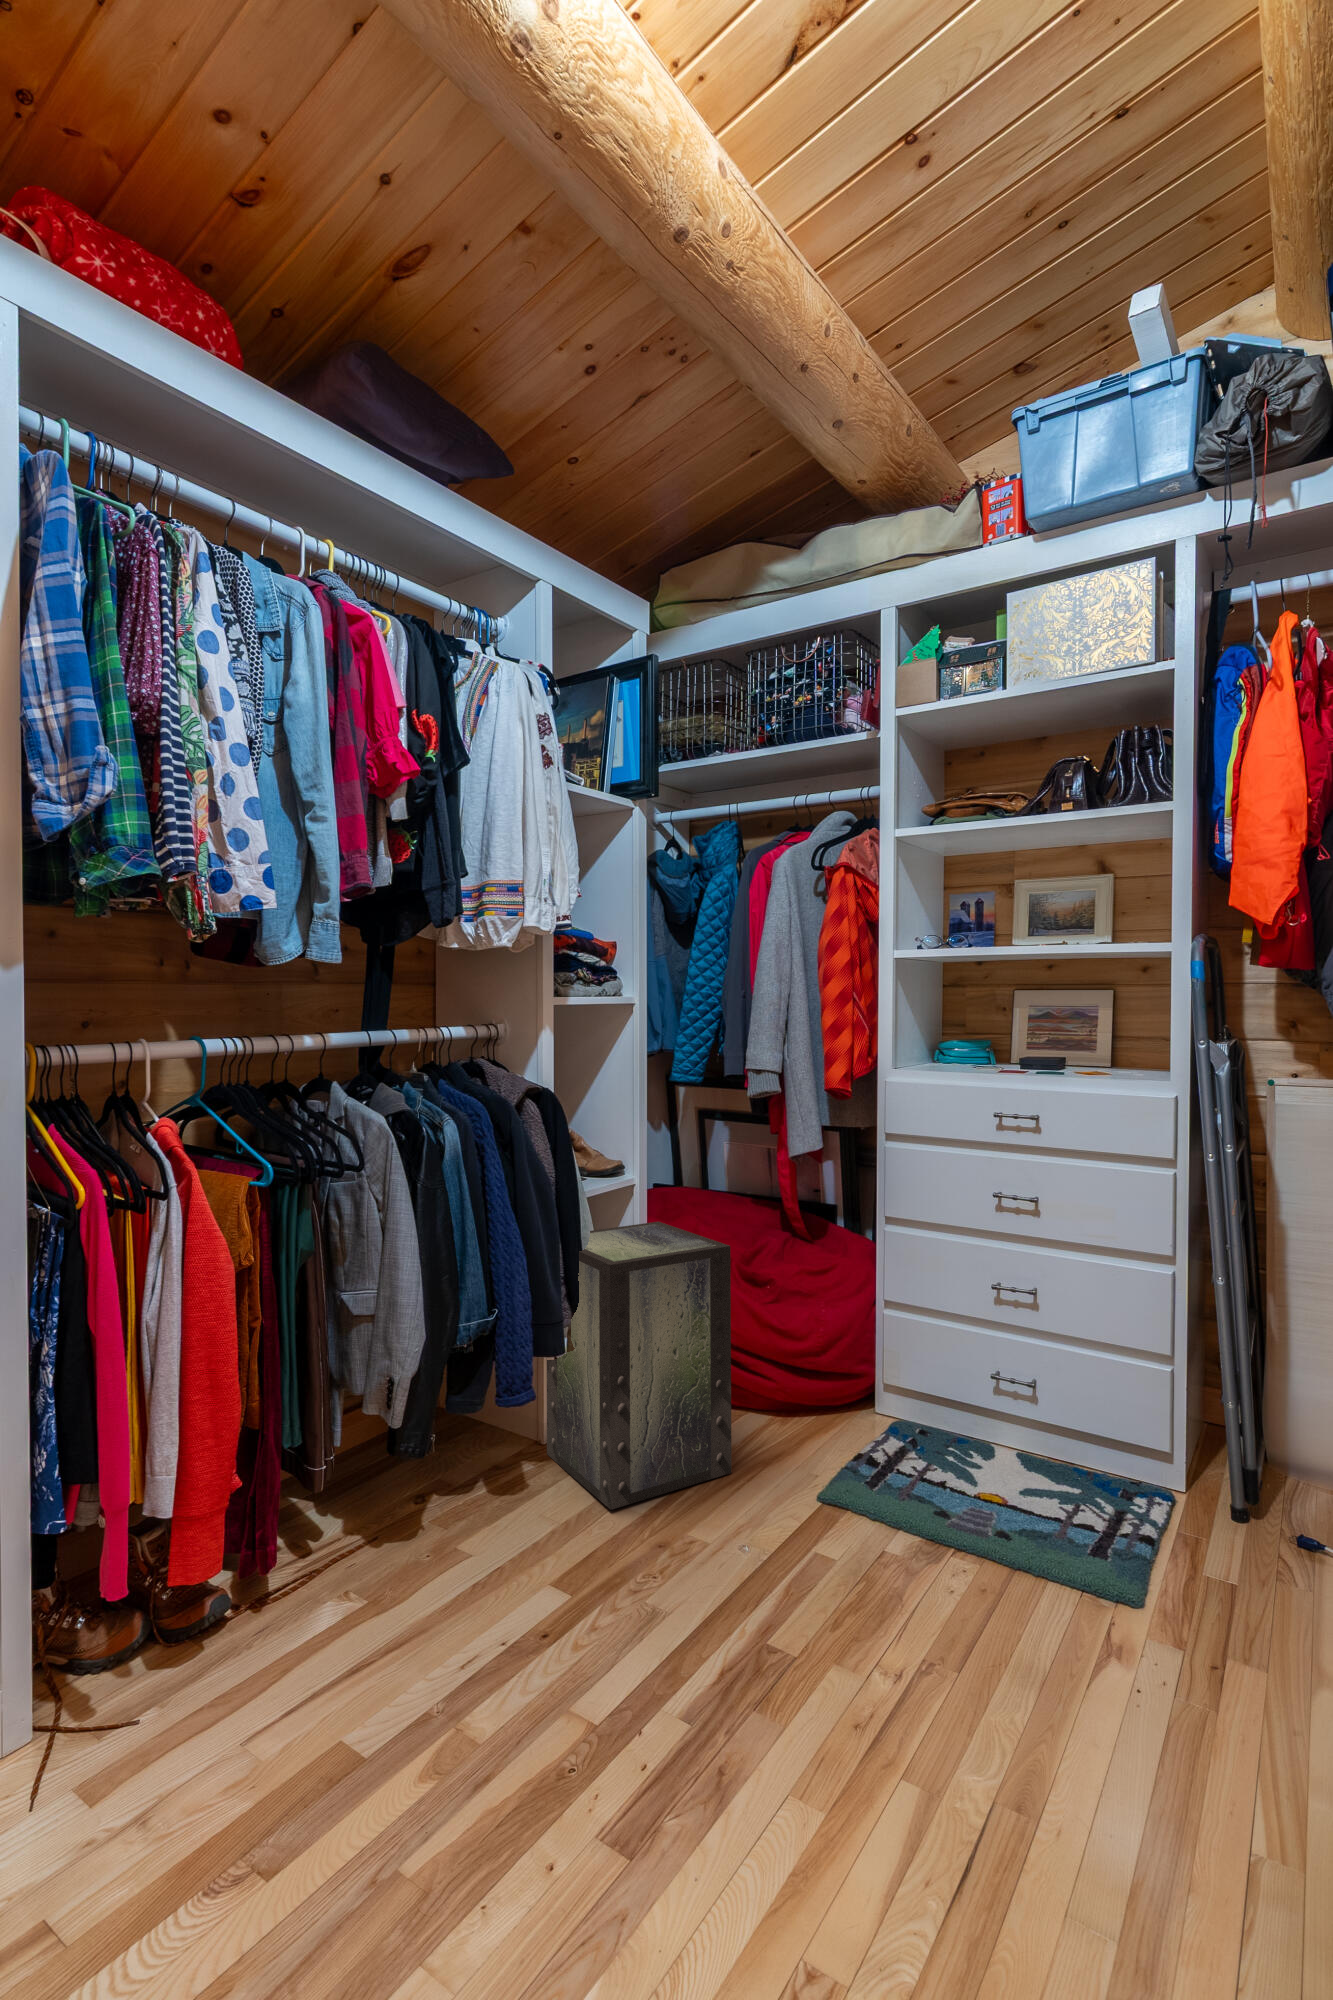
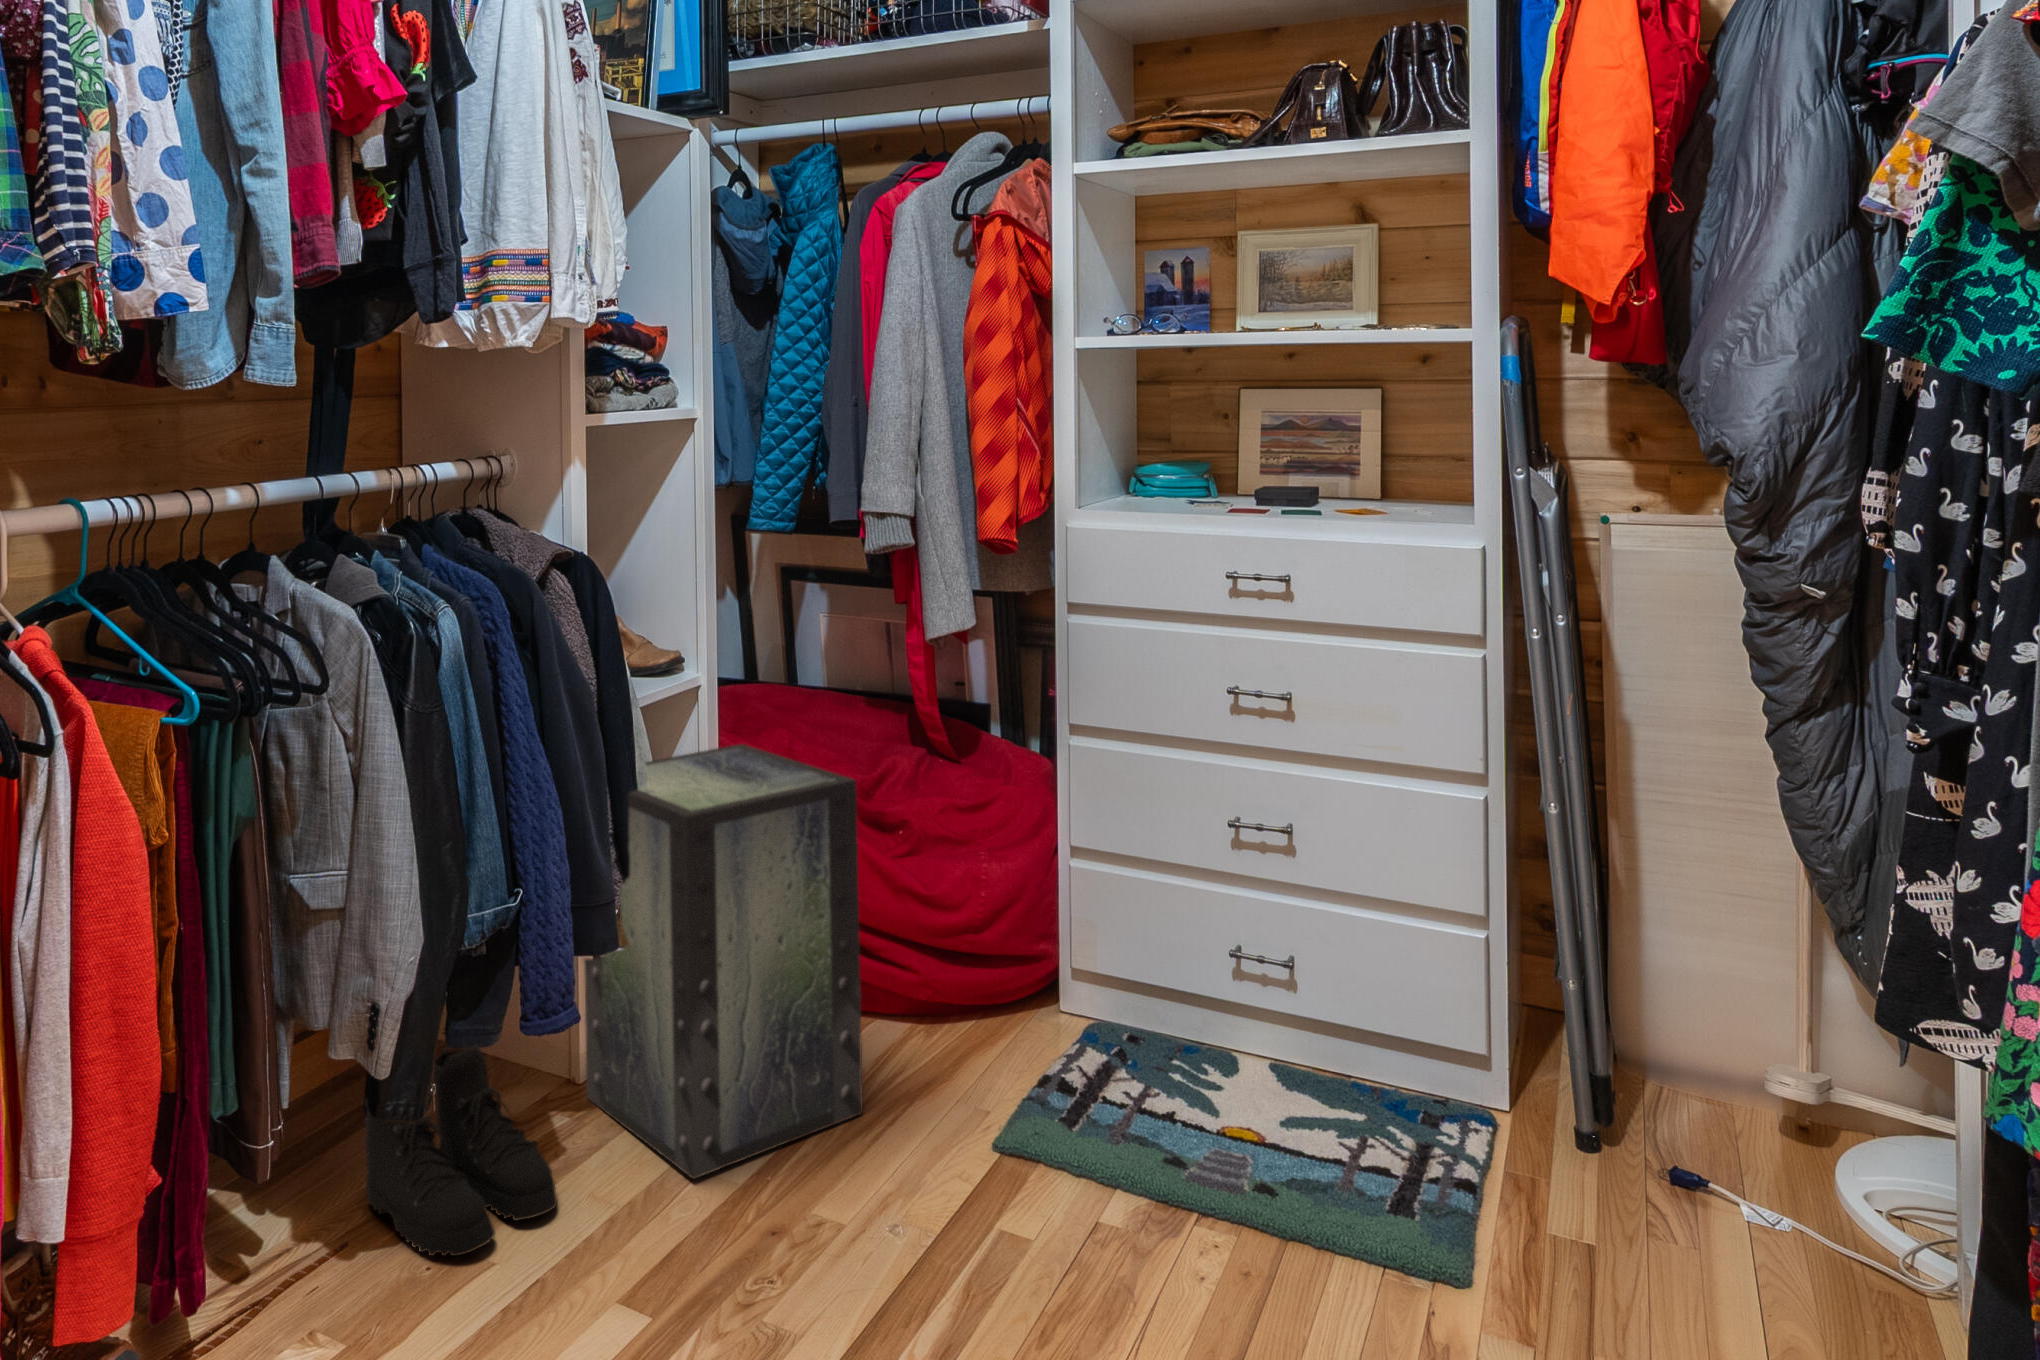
boots: none [393,1413,518,1551] -> present [364,1045,557,1256]

